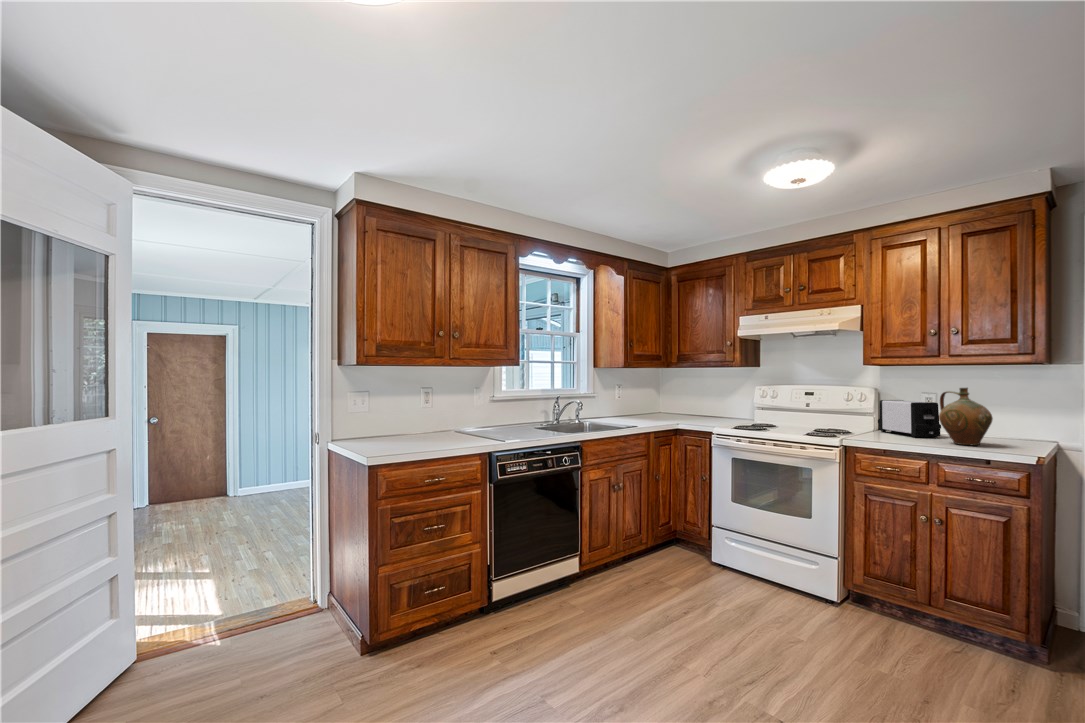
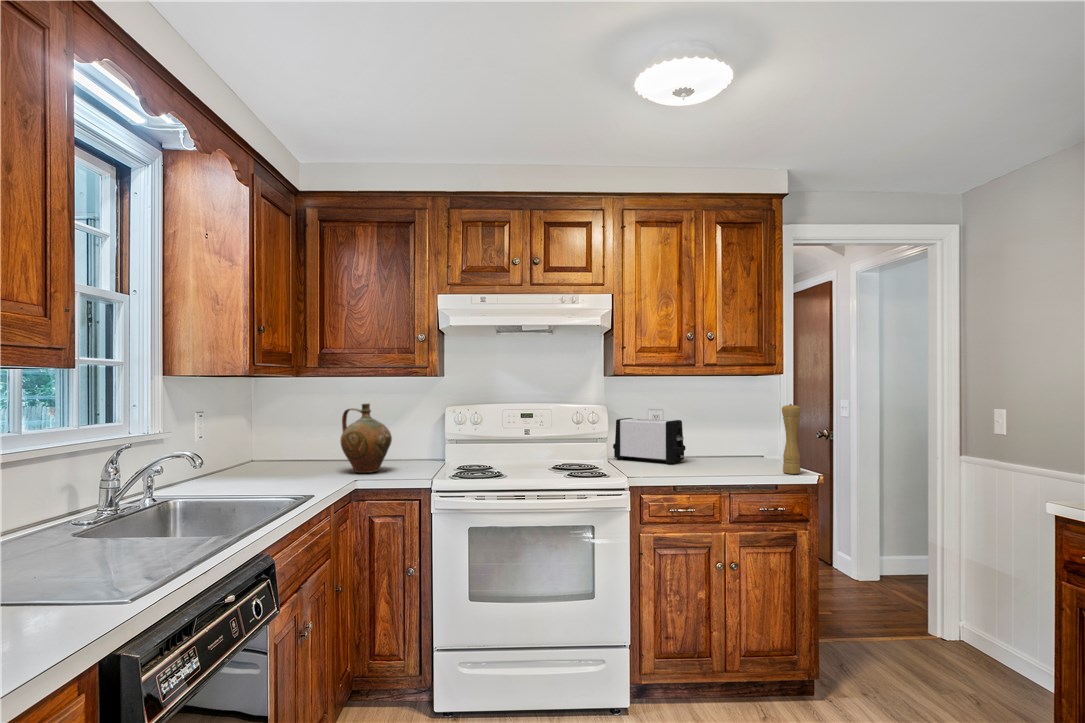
ceramic jug: present [939,388,993,445] -> present [341,404,392,473]
pepper mill: none [1001,389,1022,453] -> present [782,404,801,474]

